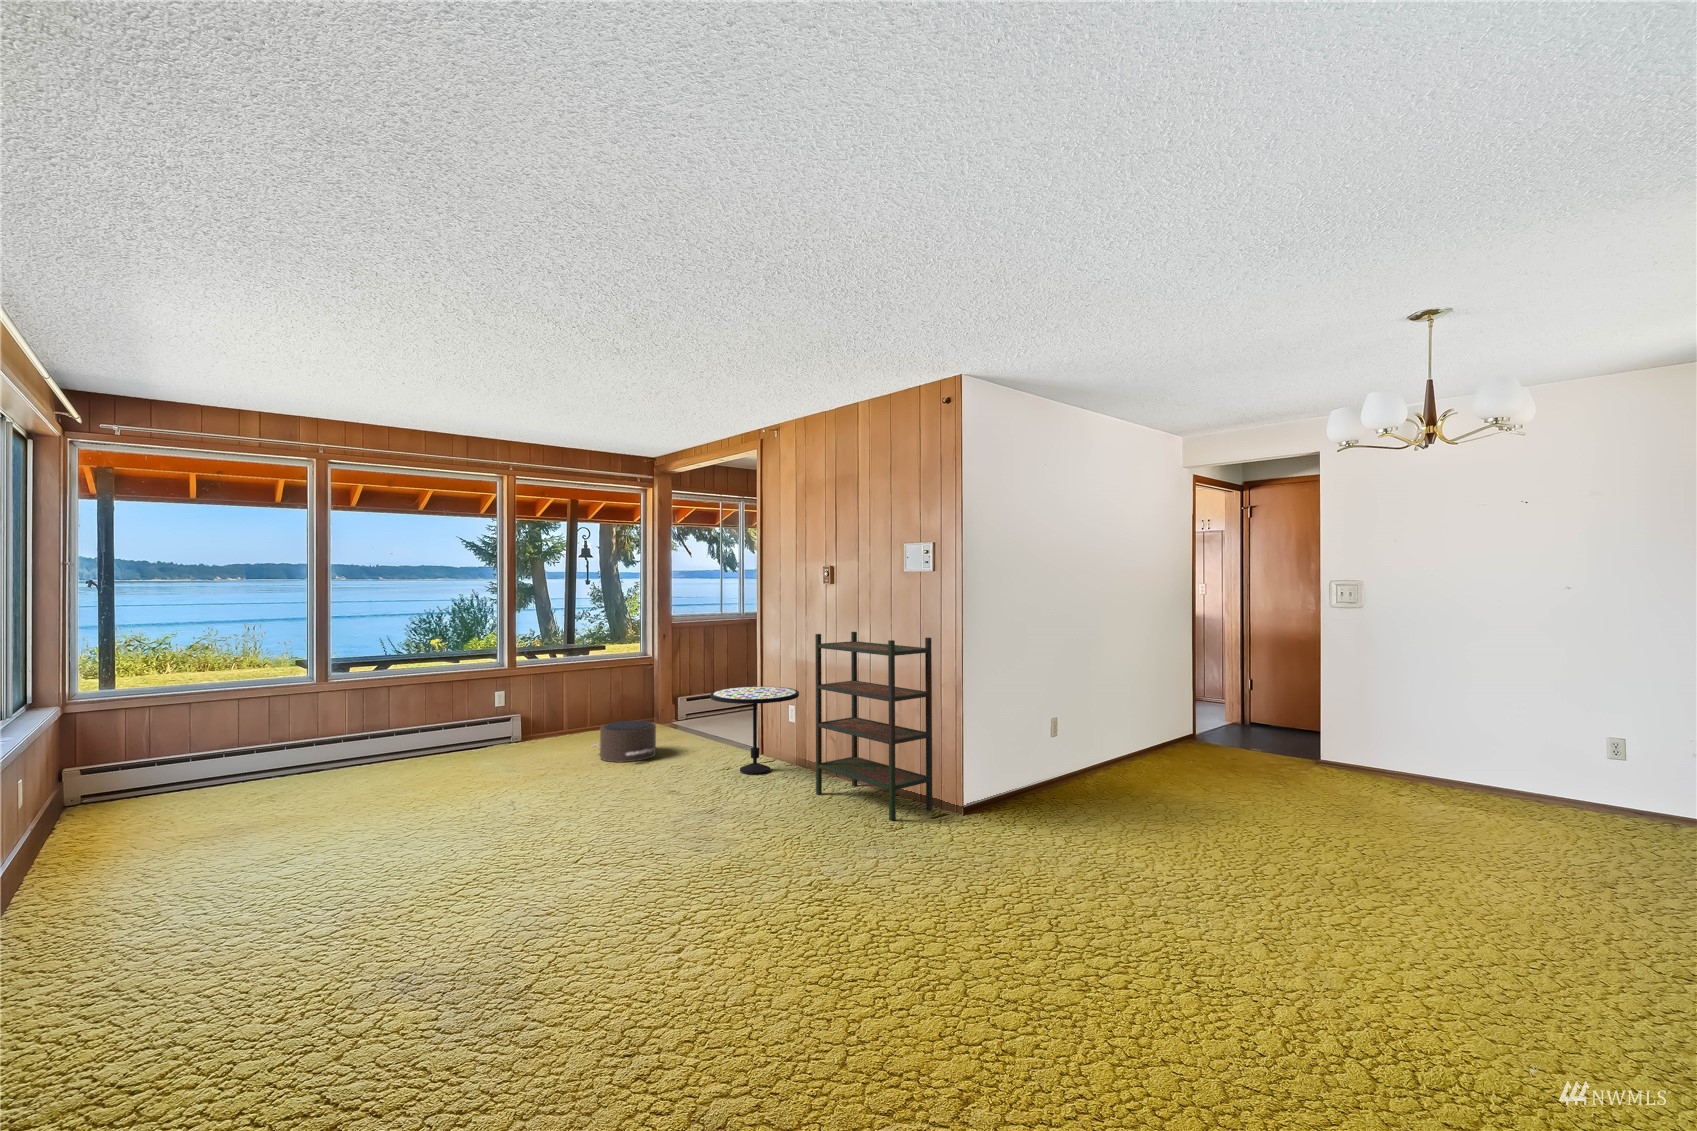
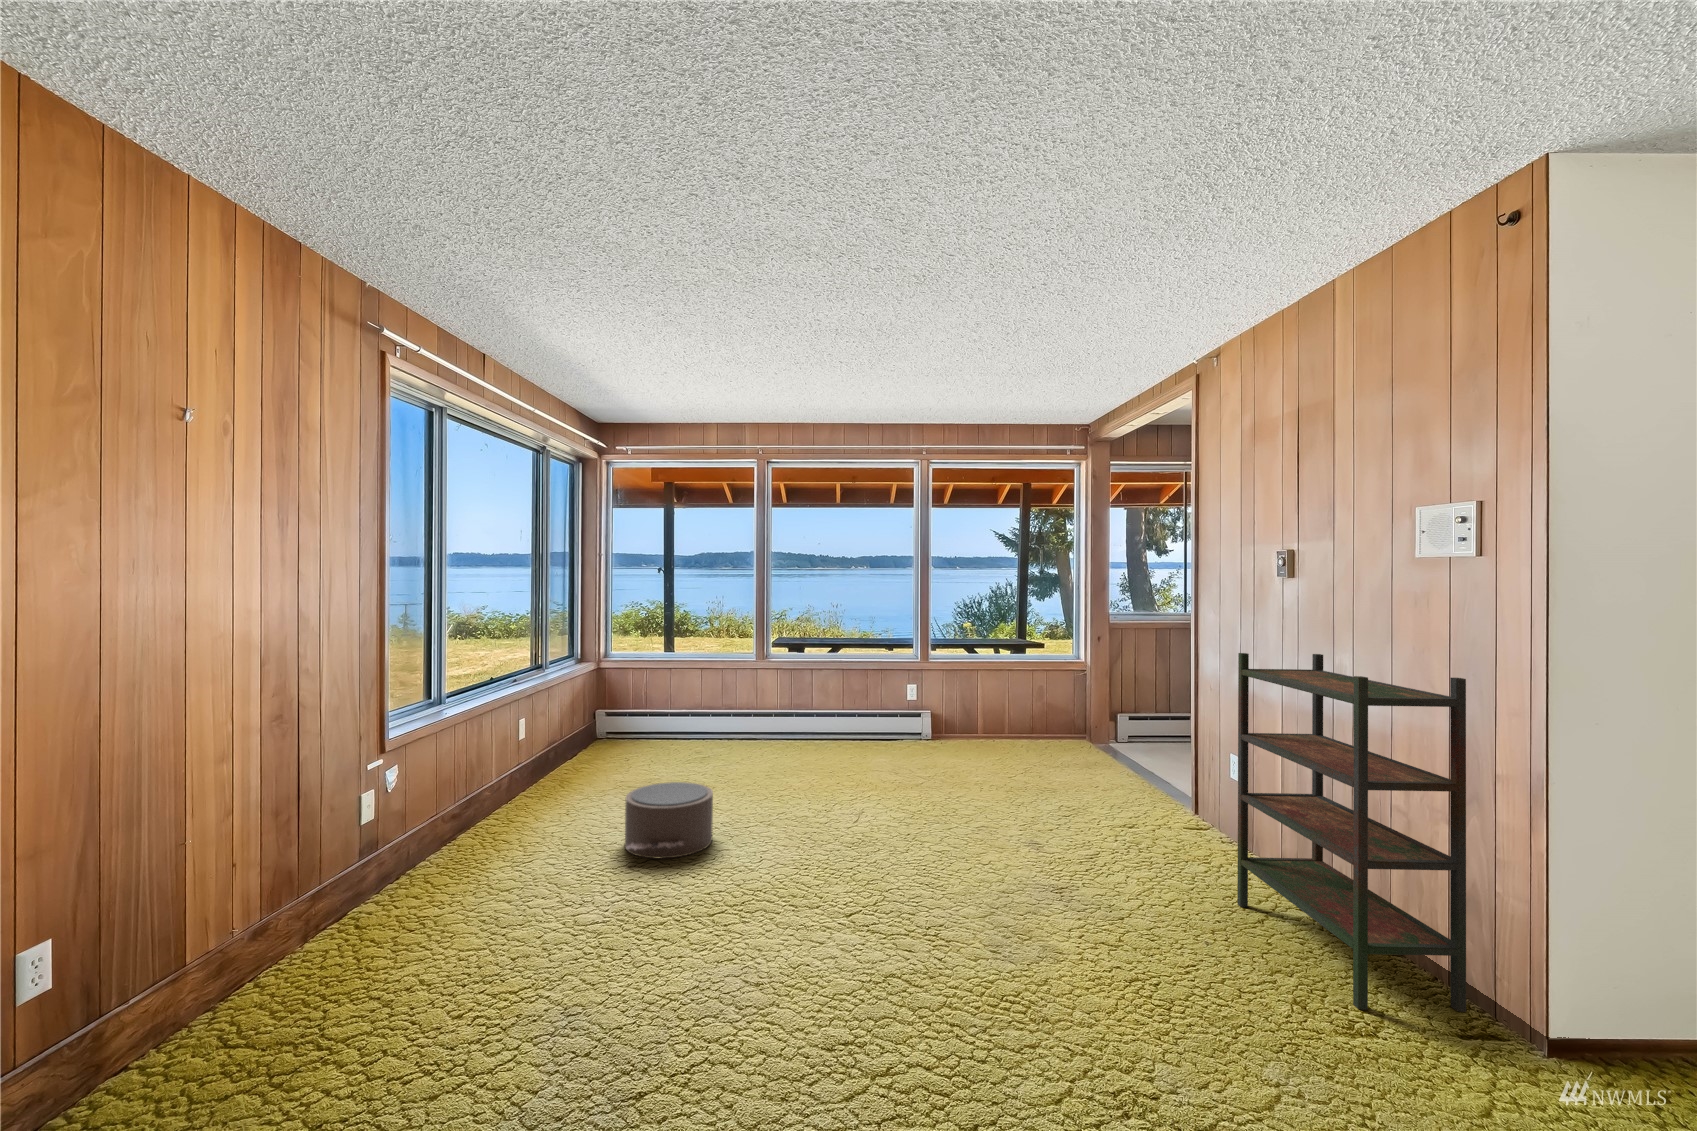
side table: present [710,686,799,775] -> none [1100,716,1235,846]
pouf: present [593,720,656,762] -> present [625,782,713,859]

